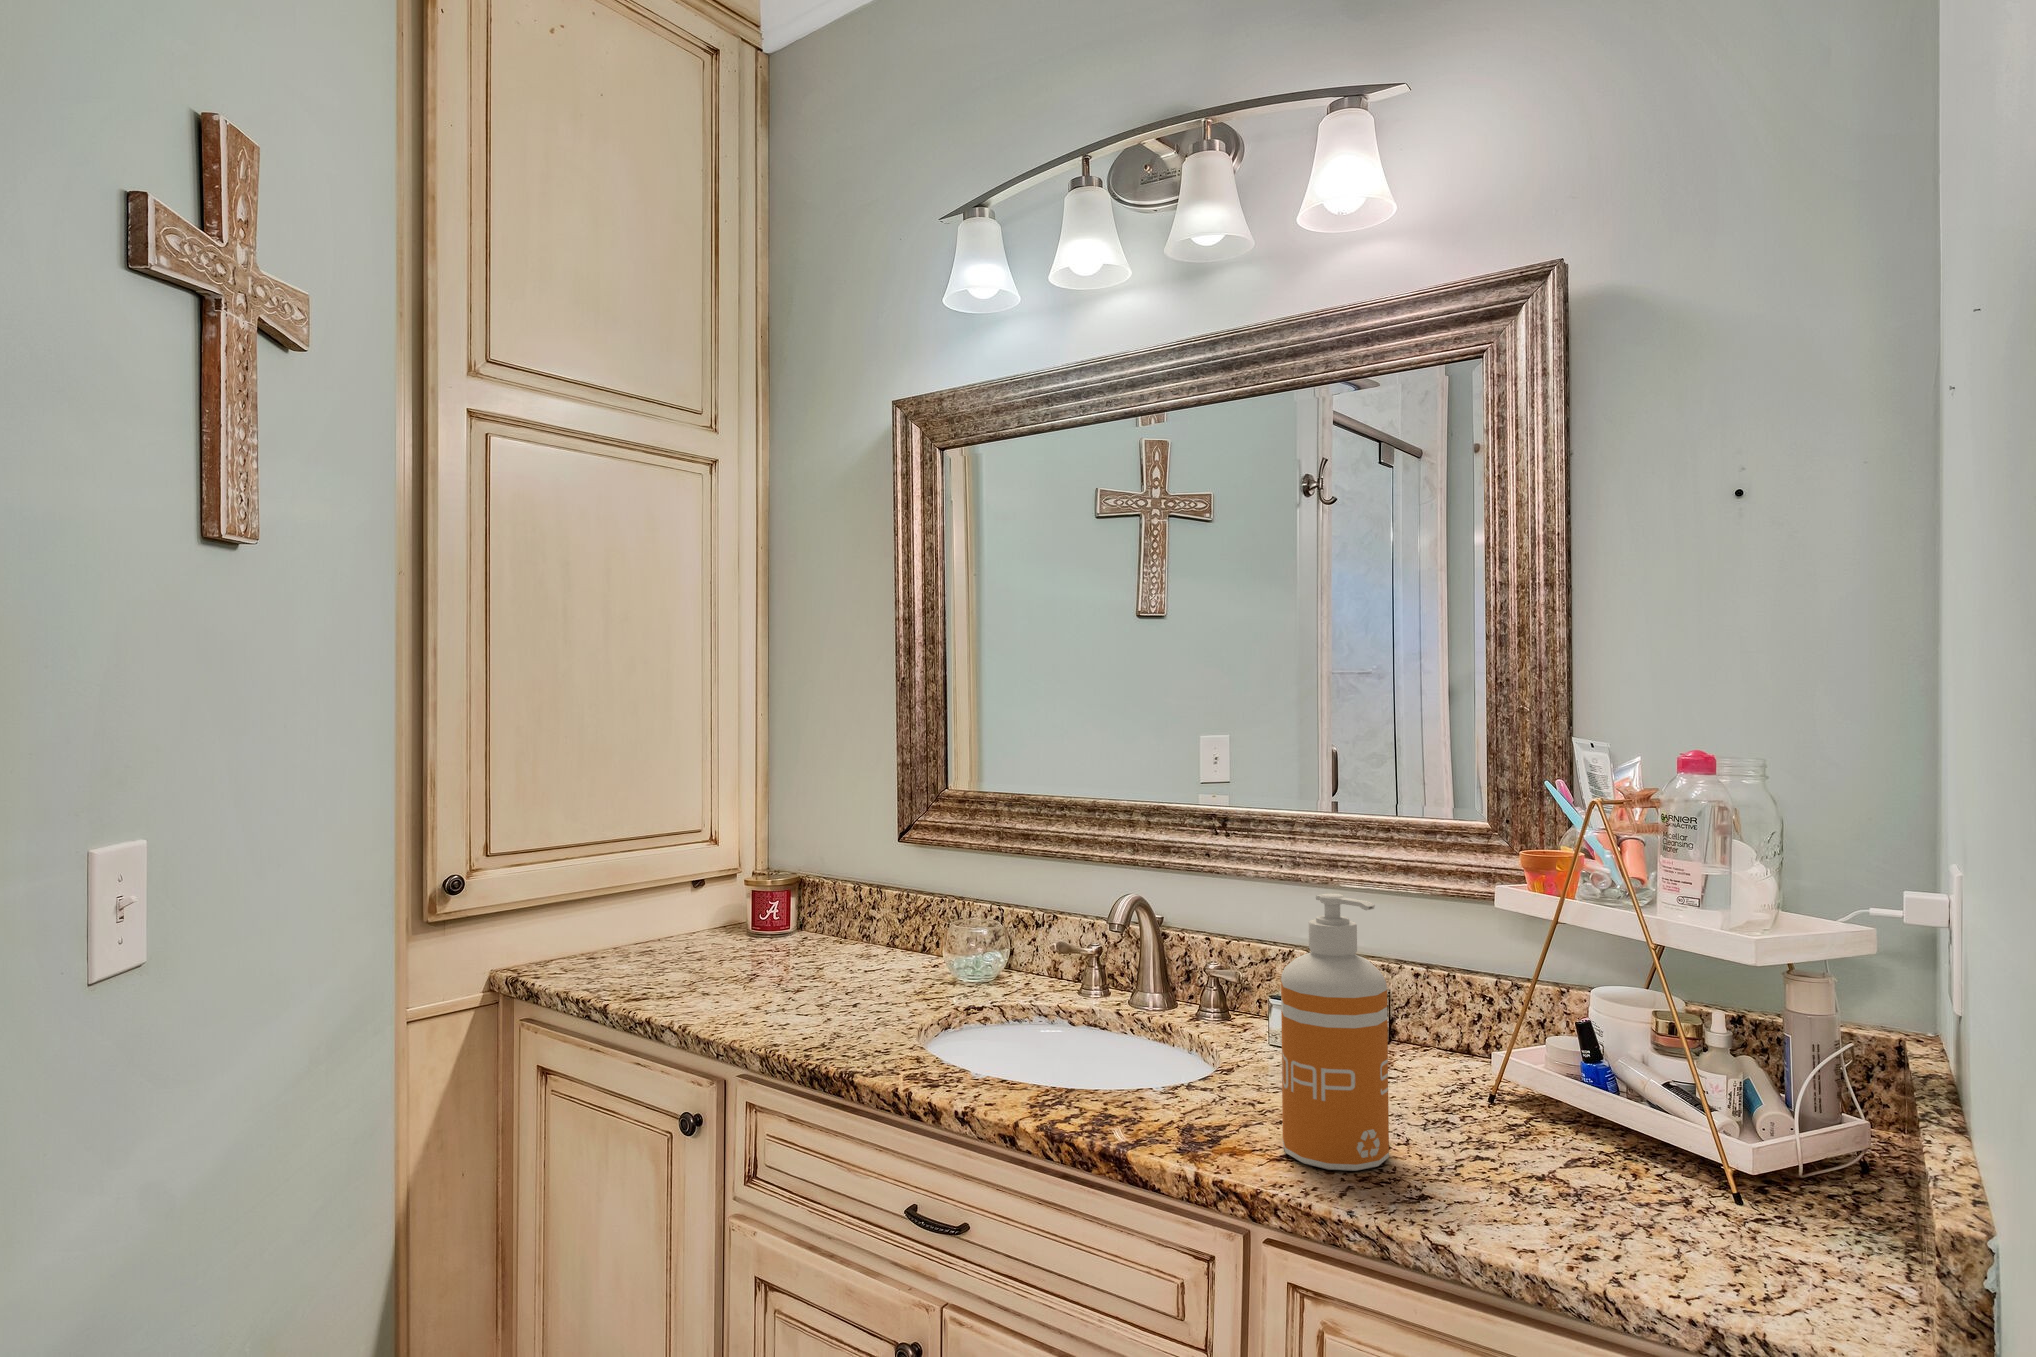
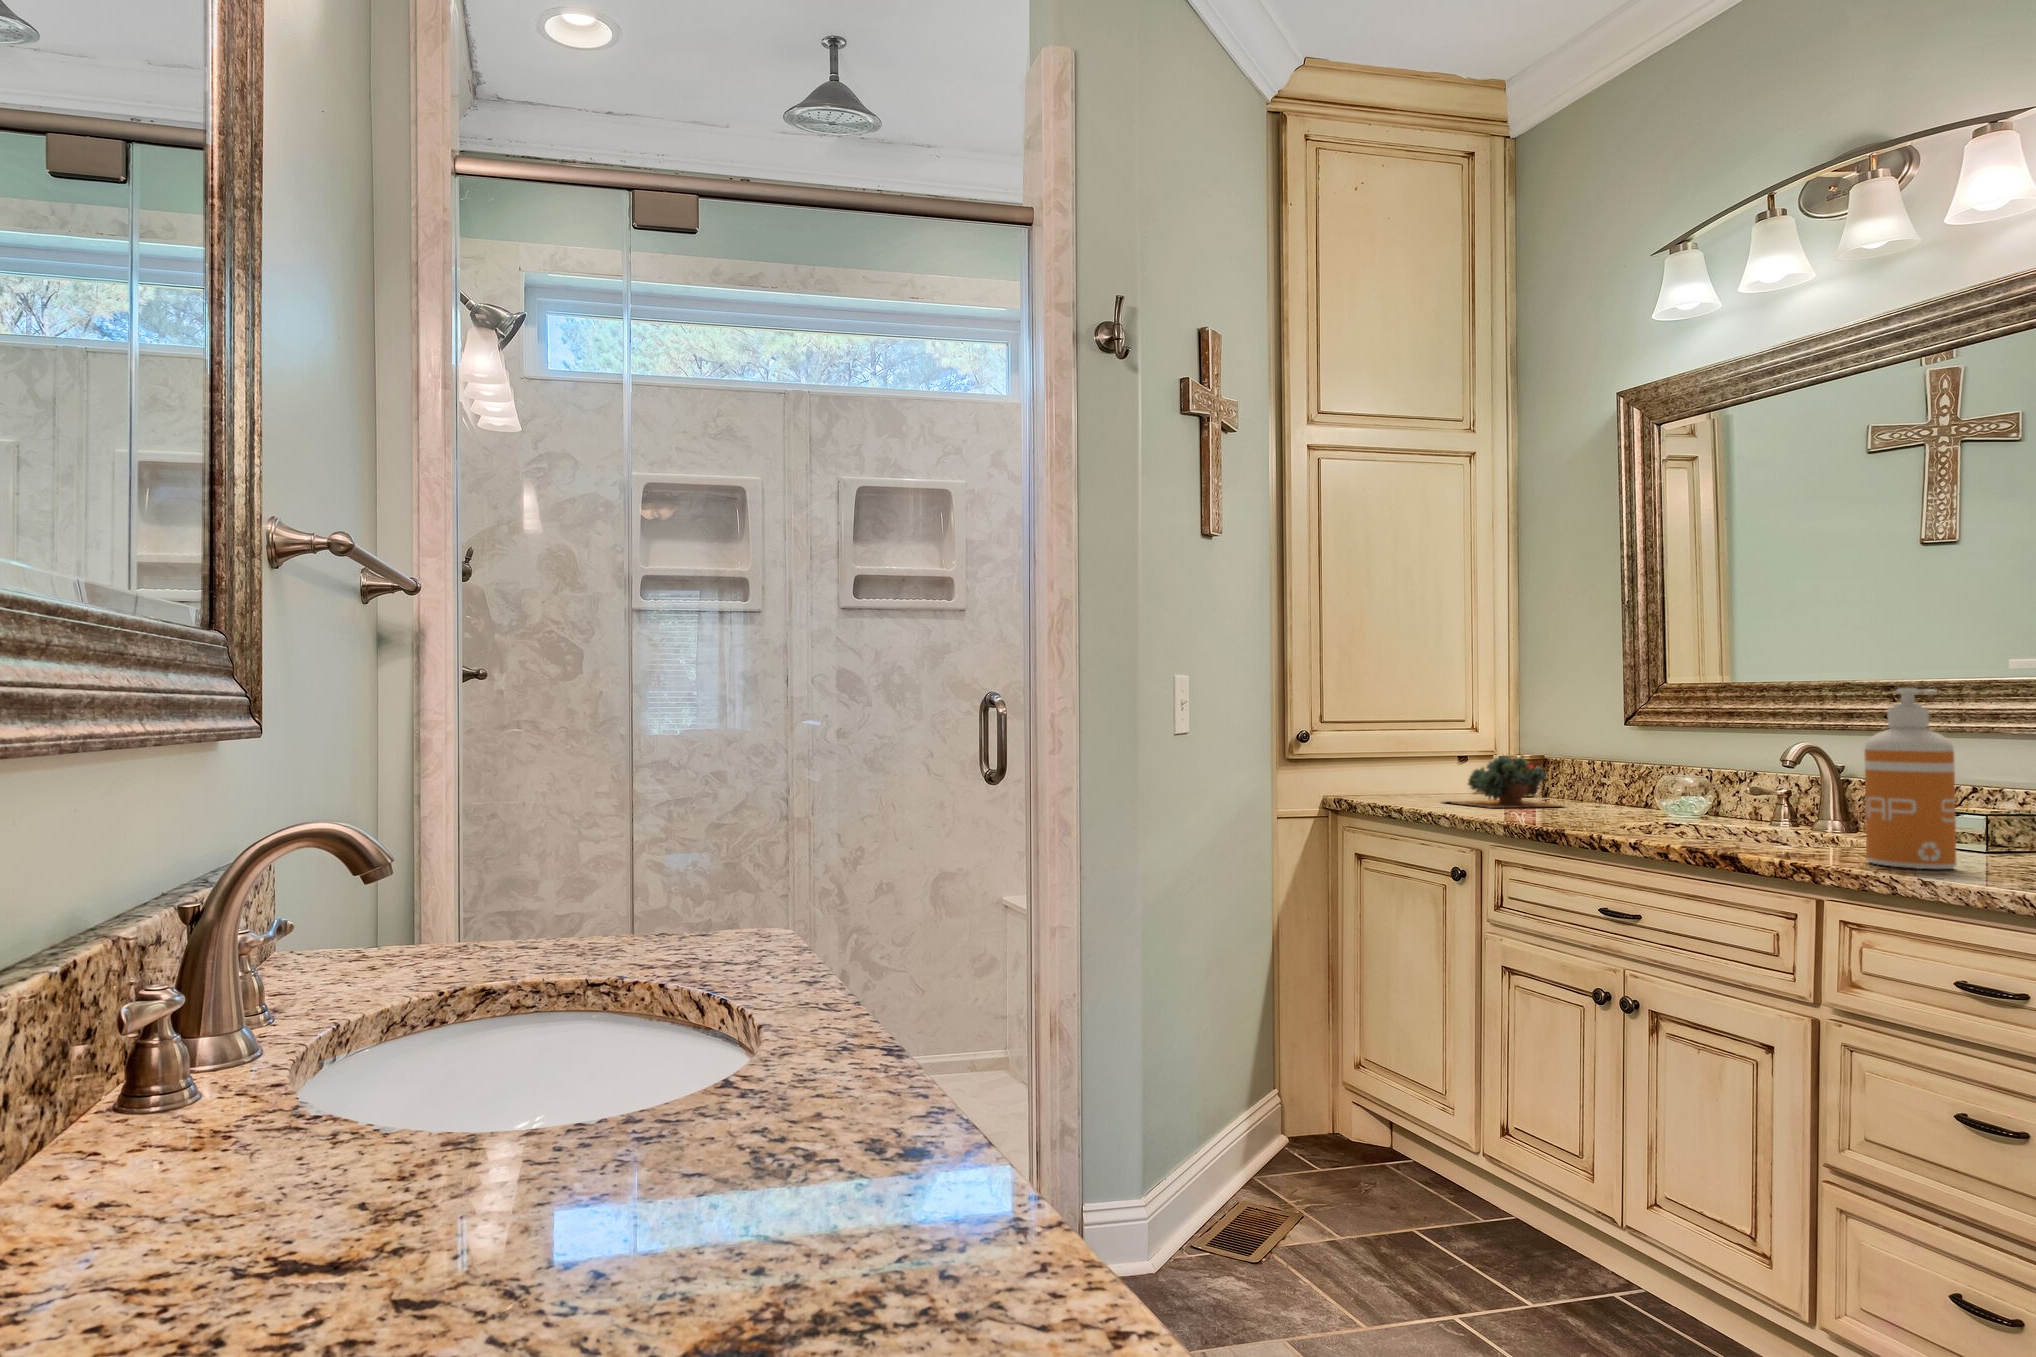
succulent plant: none [662,894,836,987] -> present [1445,755,1562,808]

